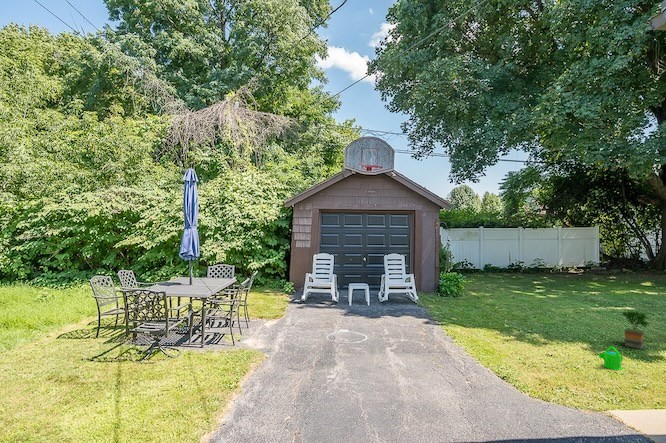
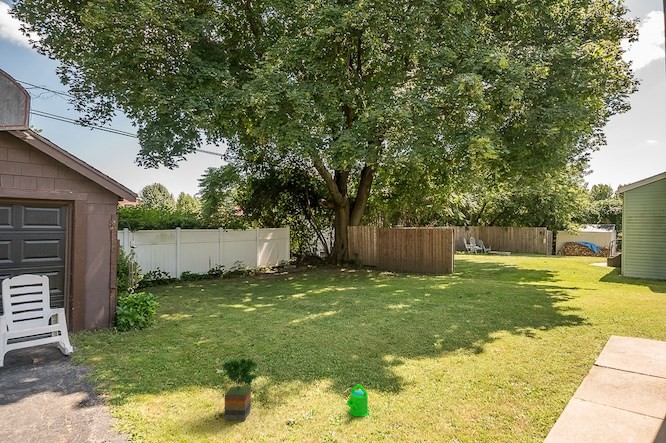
potted tree: present [622,311,649,349] -> present [222,359,257,421]

